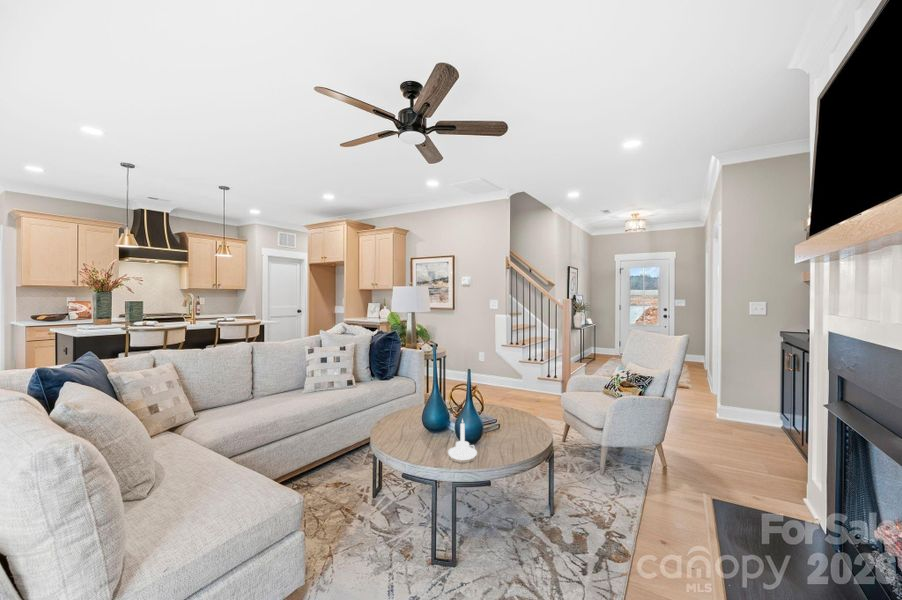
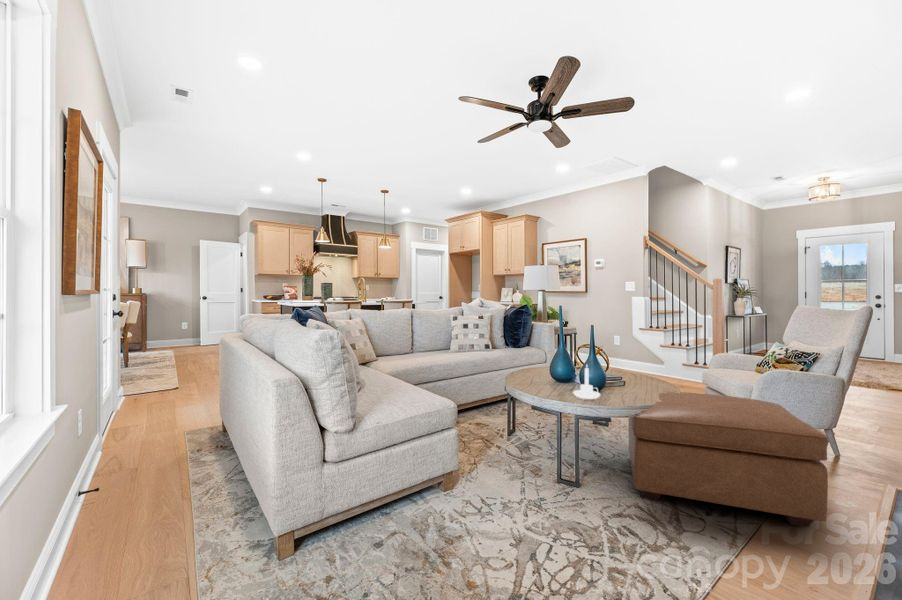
ottoman: none [501,434,681,567] -> present [628,391,828,527]

